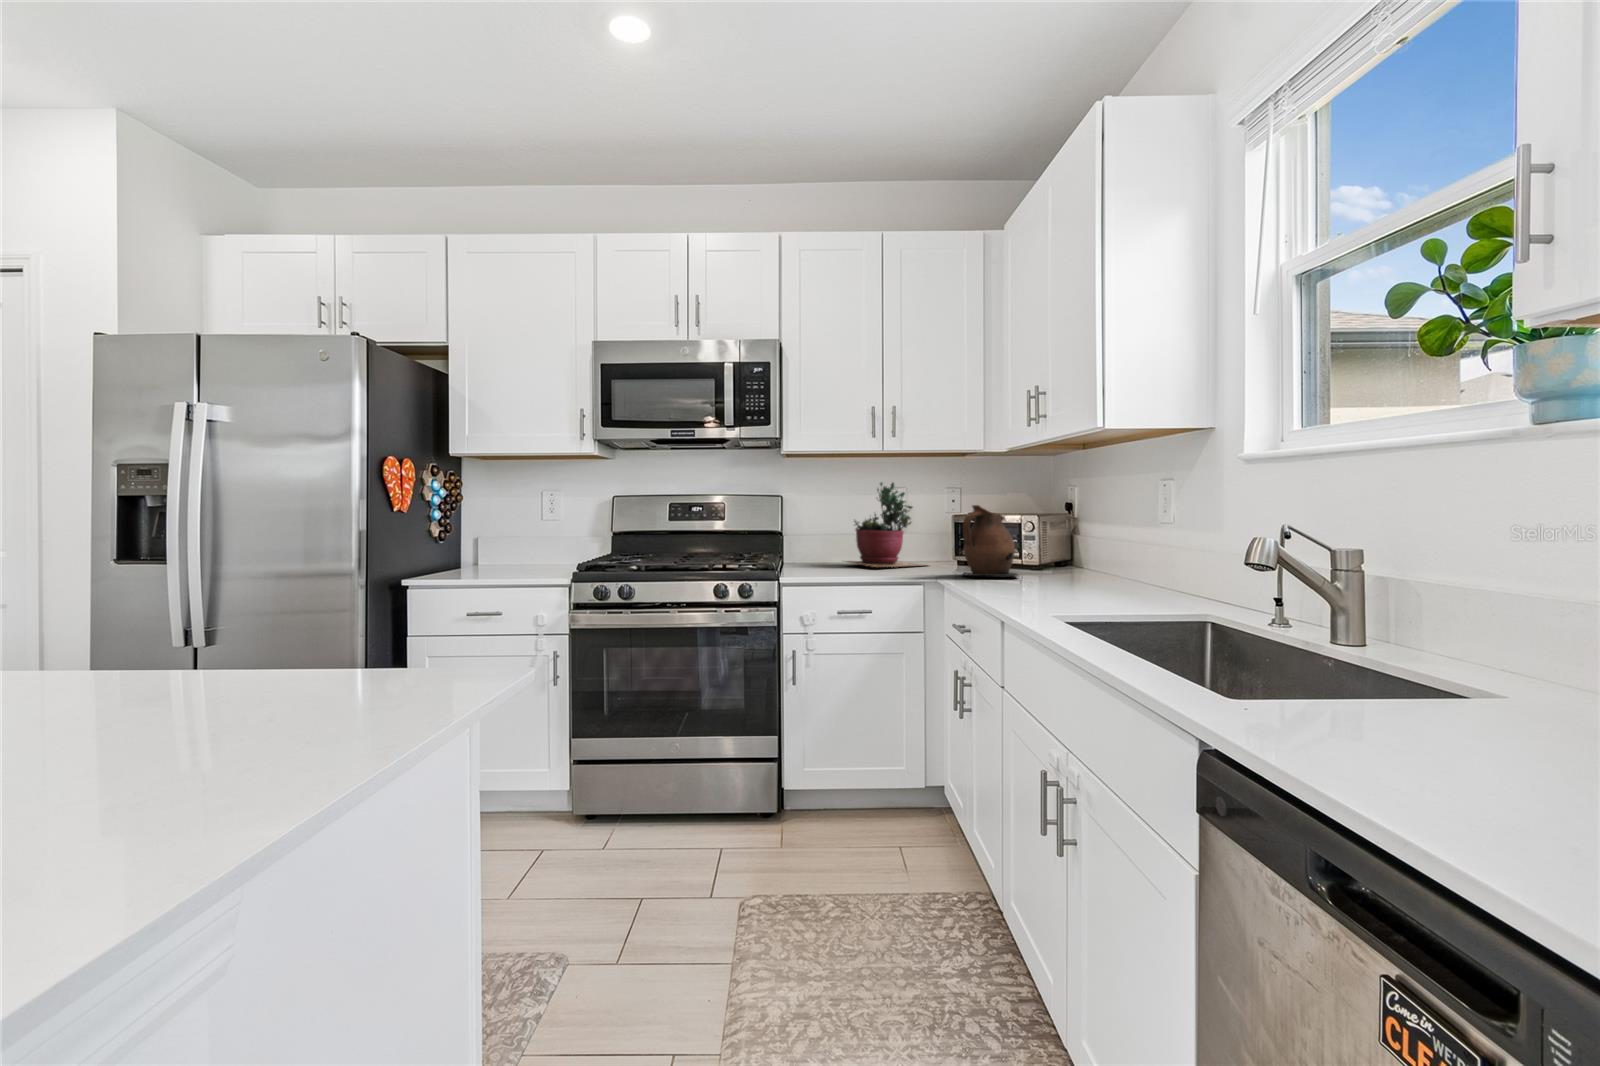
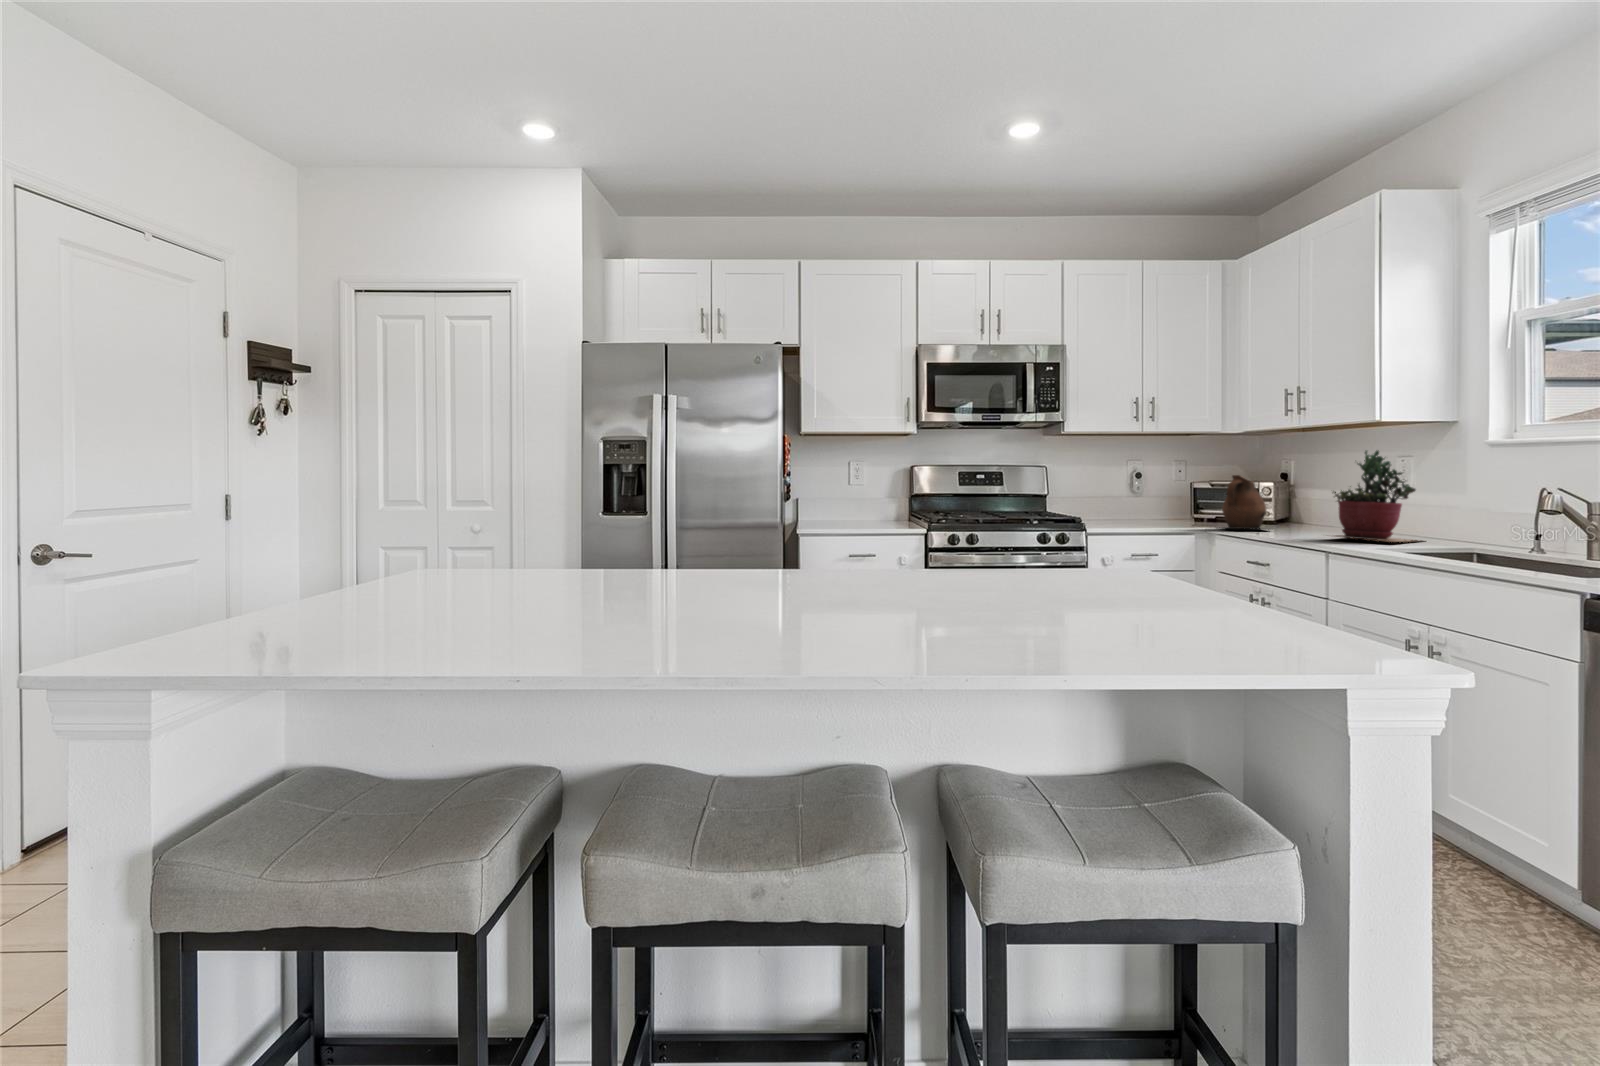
succulent plant: present [848,482,923,567] -> present [1332,450,1416,542]

